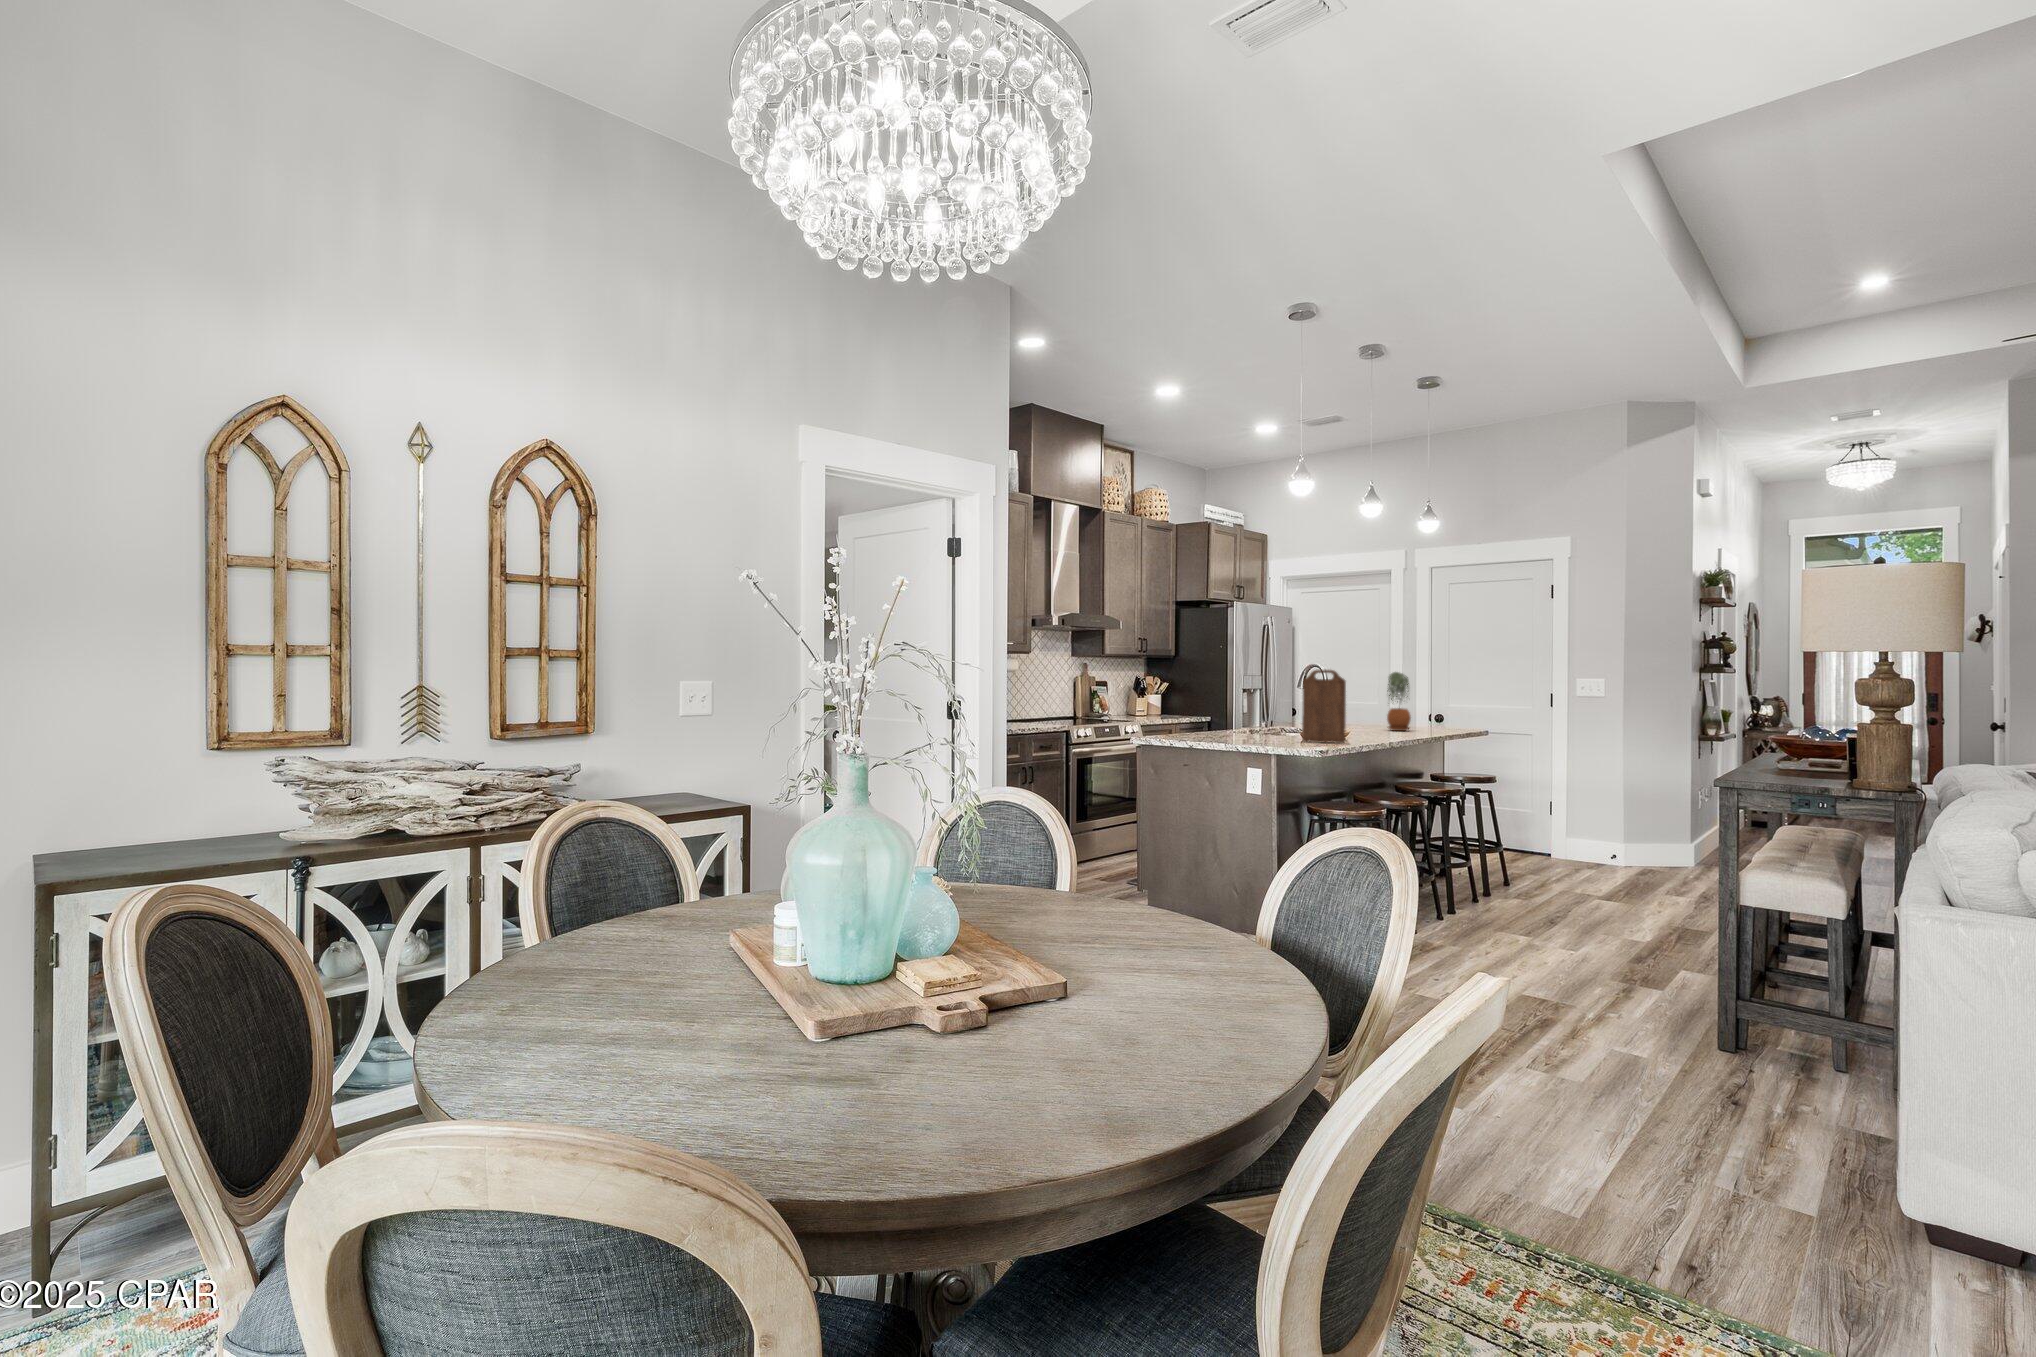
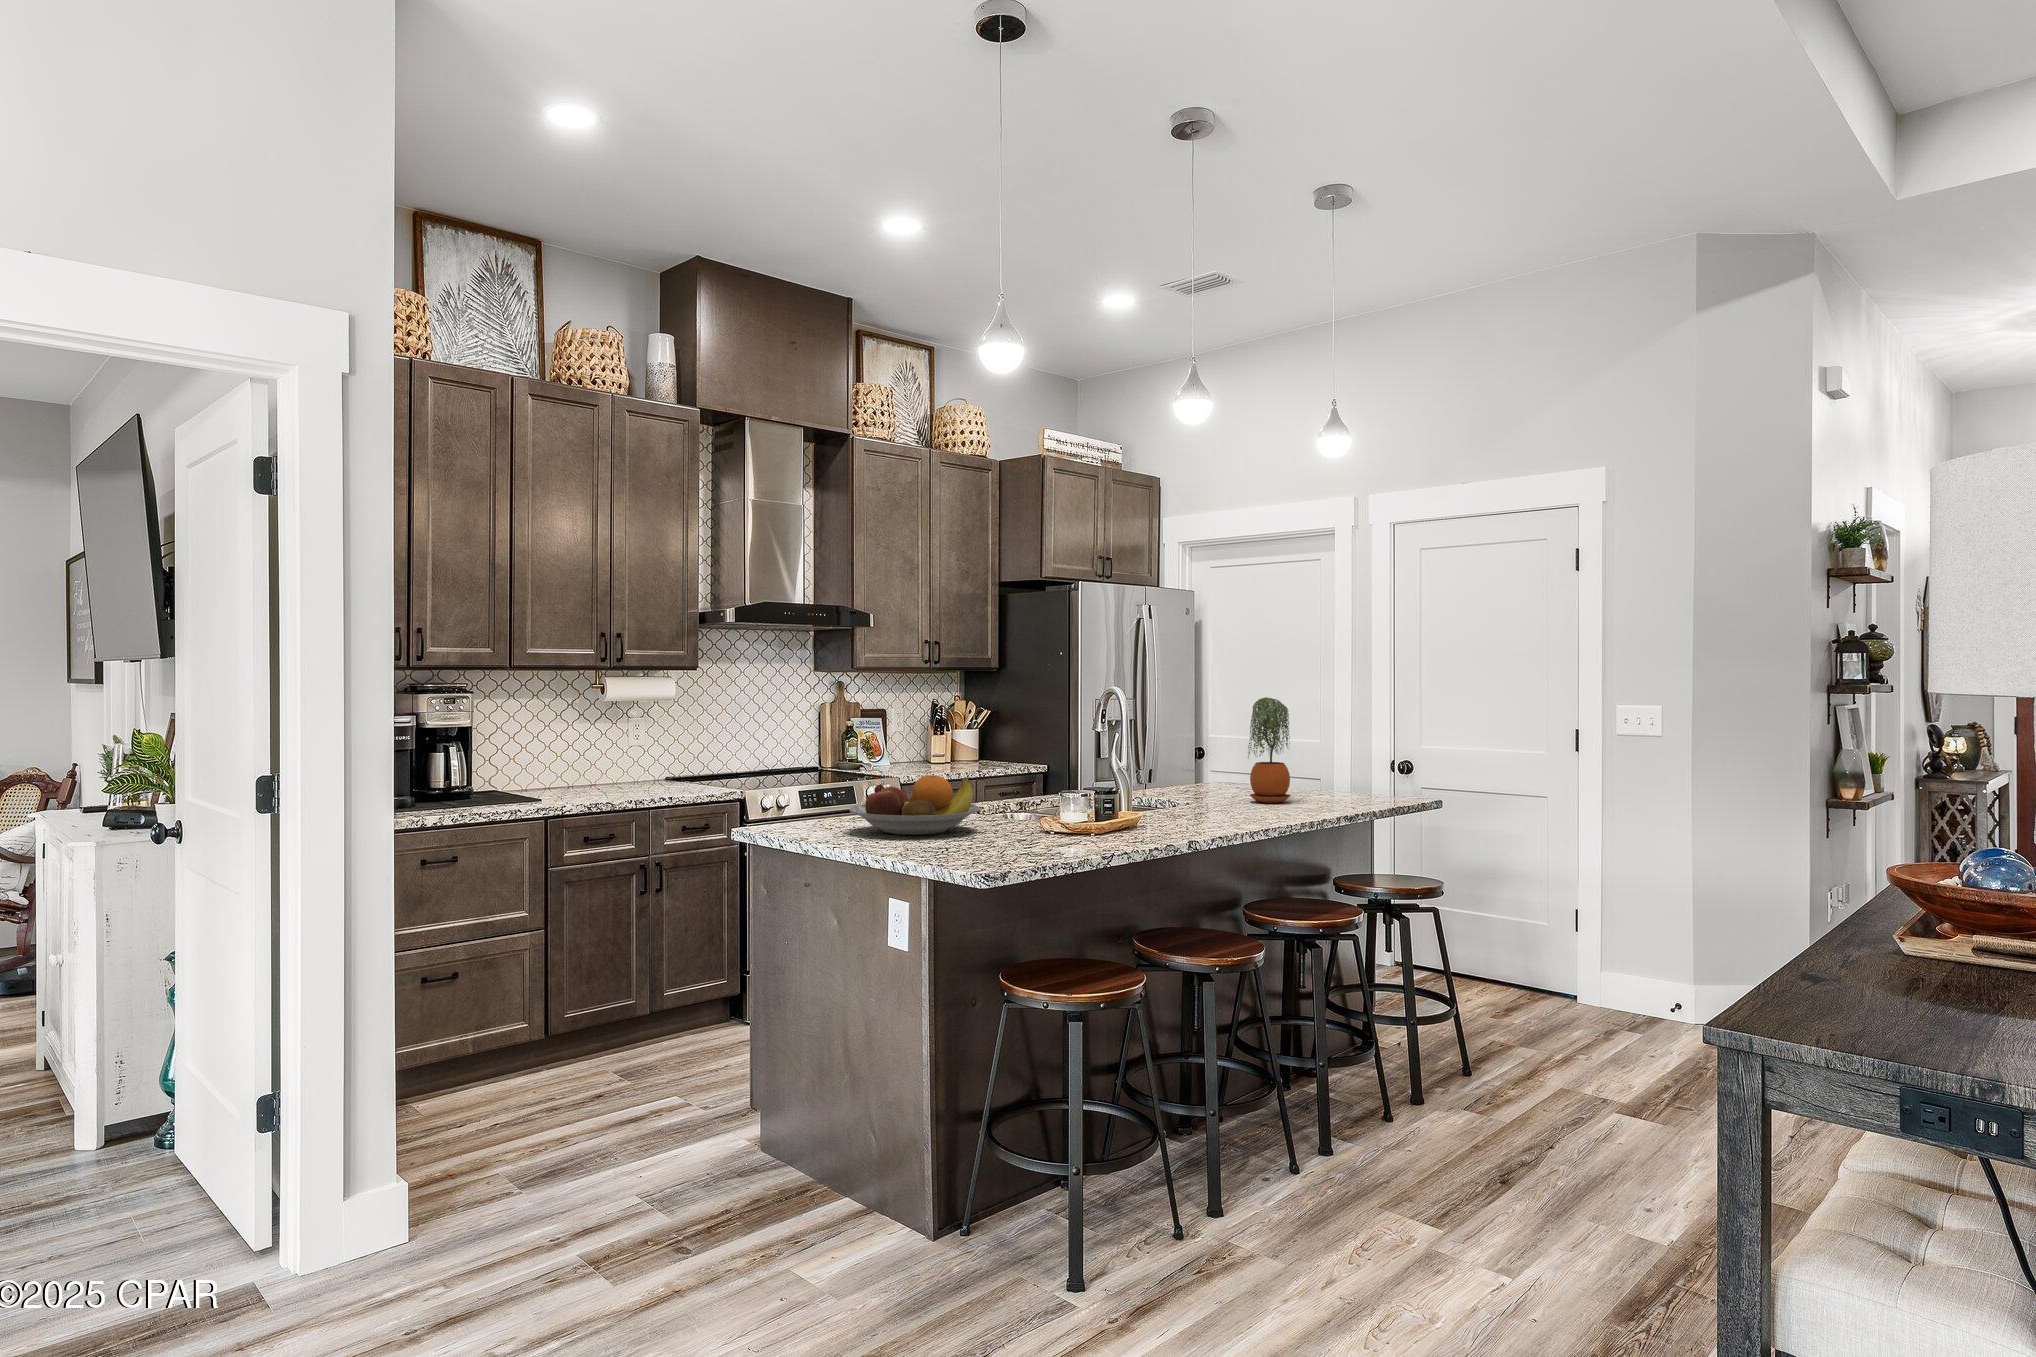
cutting board: present [1302,670,1346,743] -> none [996,702,1067,847]
fruit bowl: none [1211,709,1281,739] -> present [850,775,980,835]

